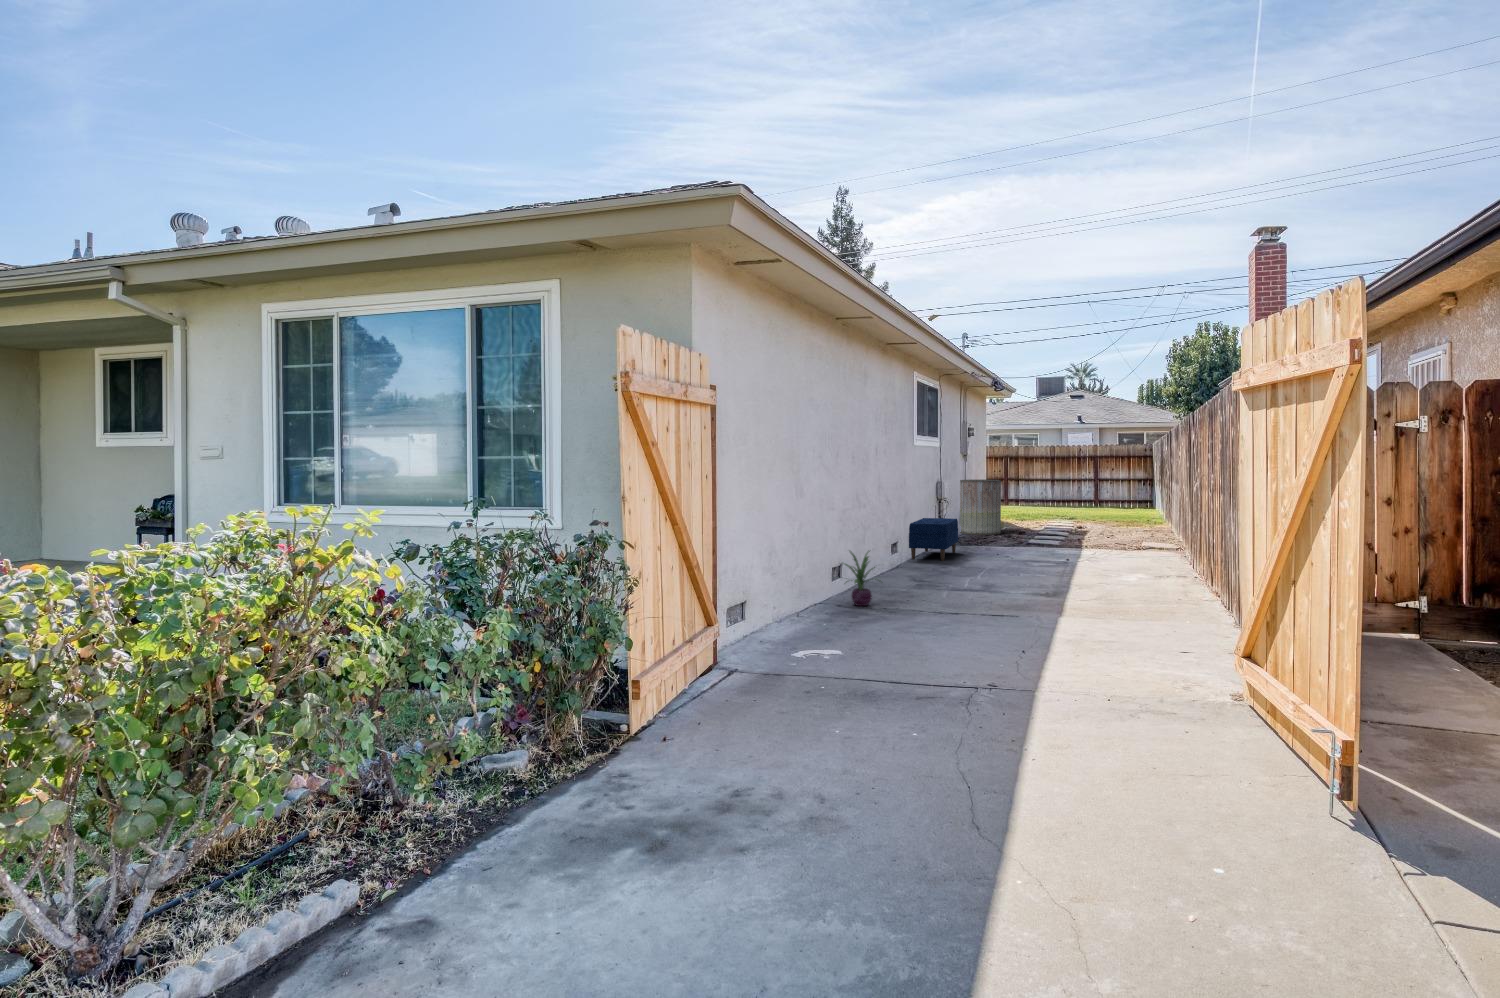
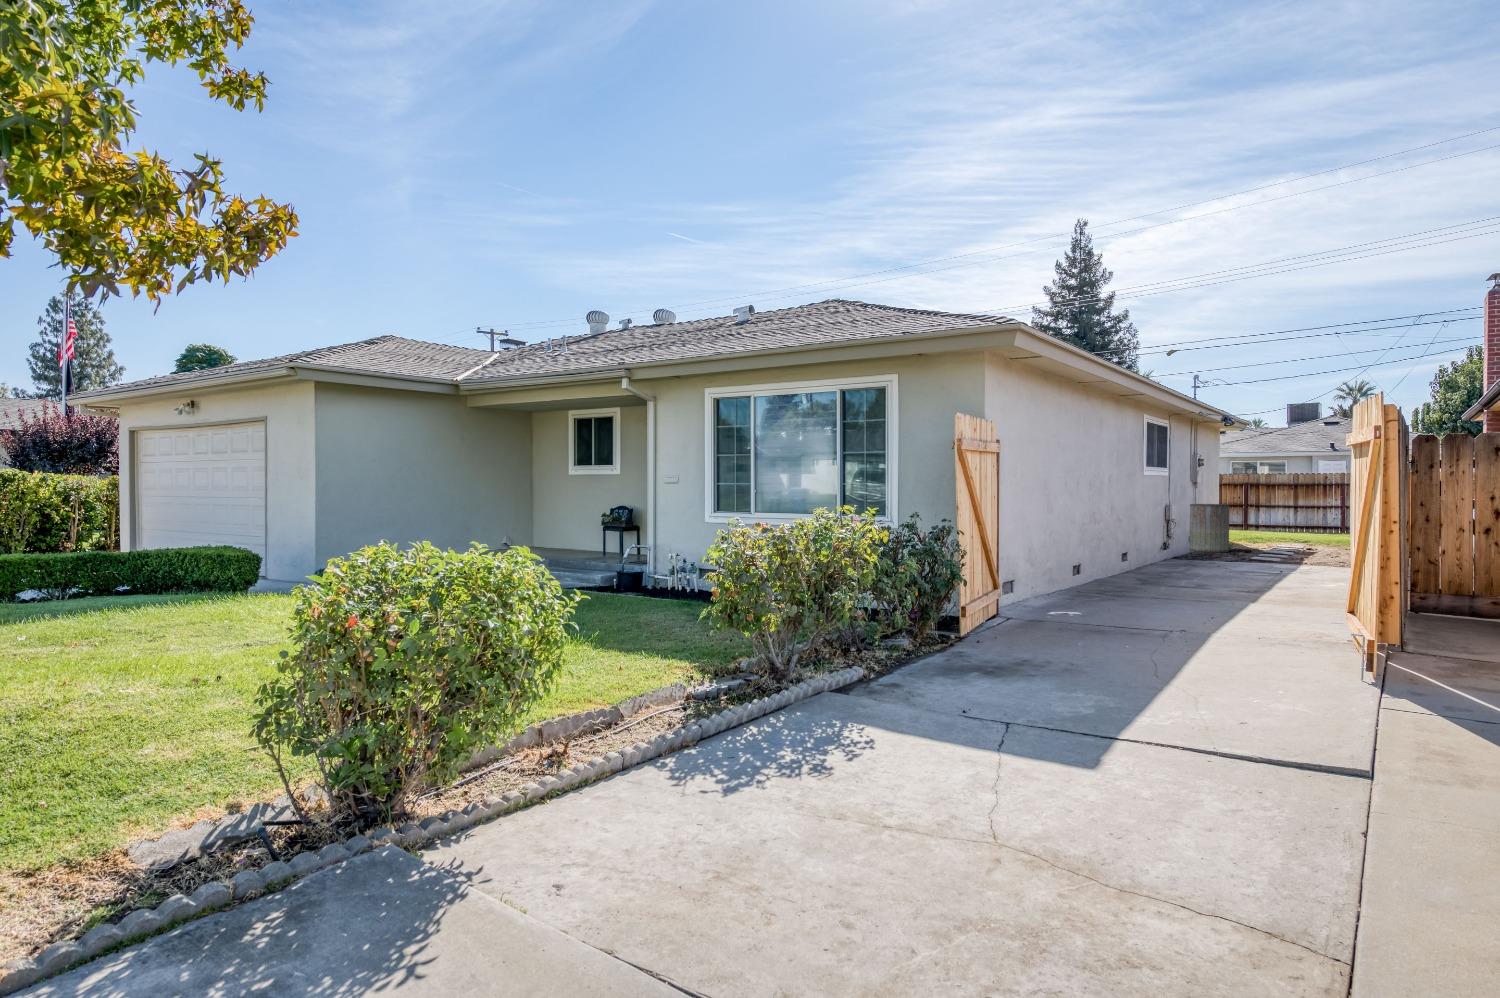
bench: present [909,518,958,561] -> none [1138,535,1184,569]
decorative plant: present [845,551,877,606] -> none [1068,552,1118,593]

